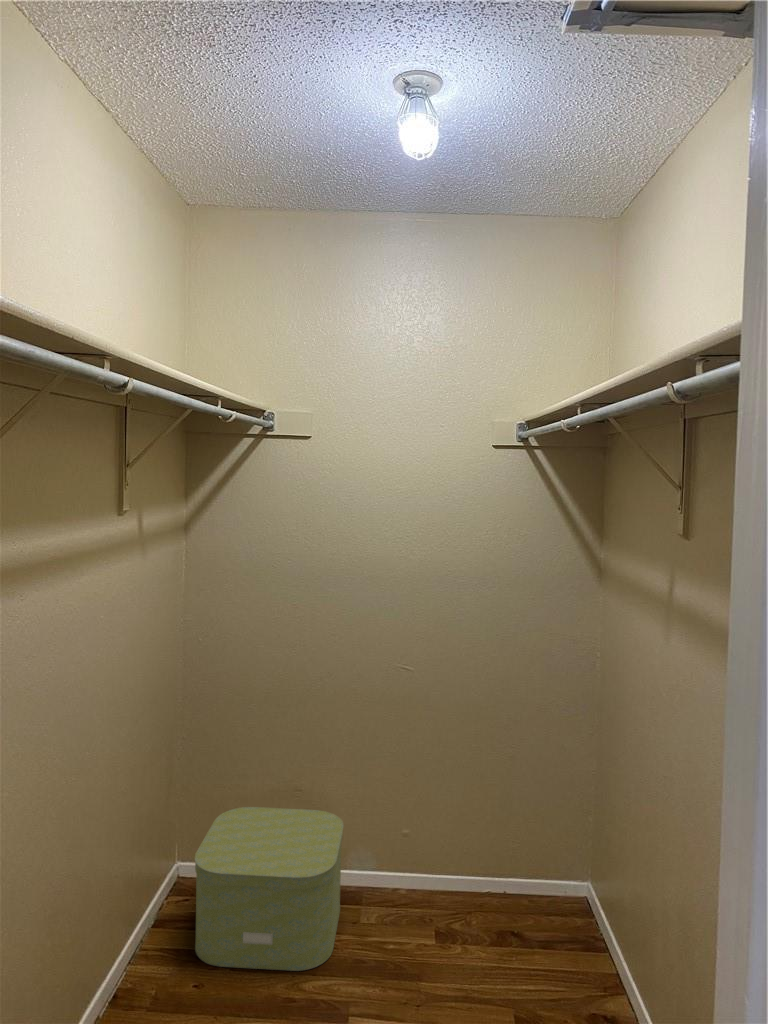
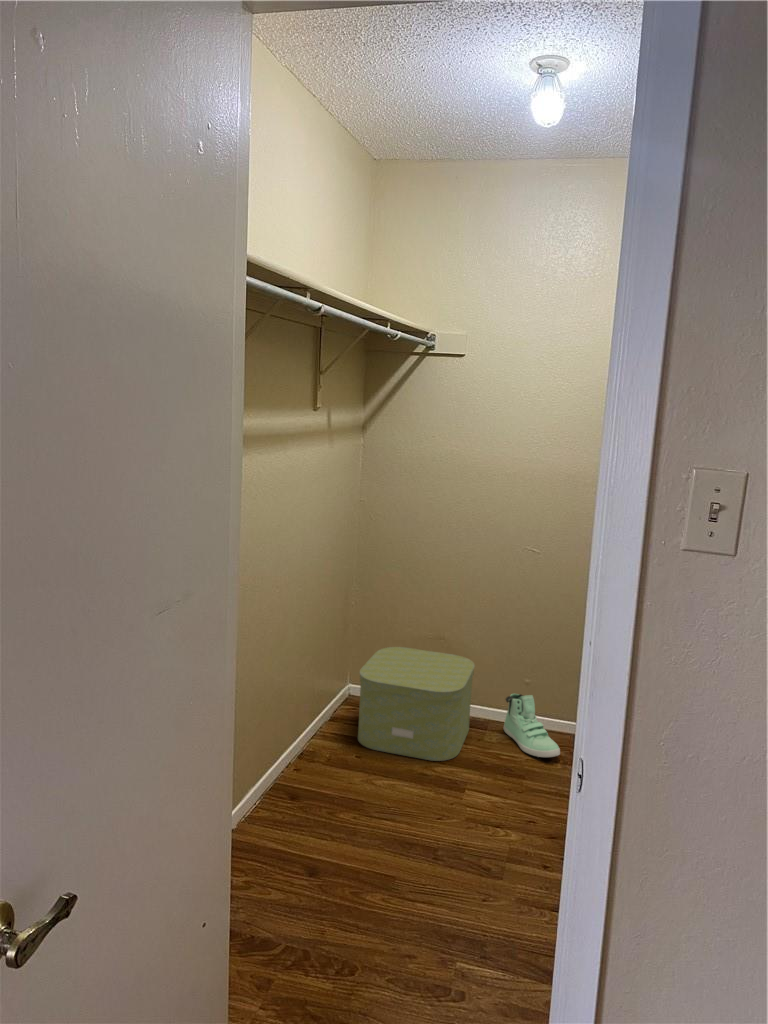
sneaker: none [383,852,458,939] -> present [504,694,560,757]

